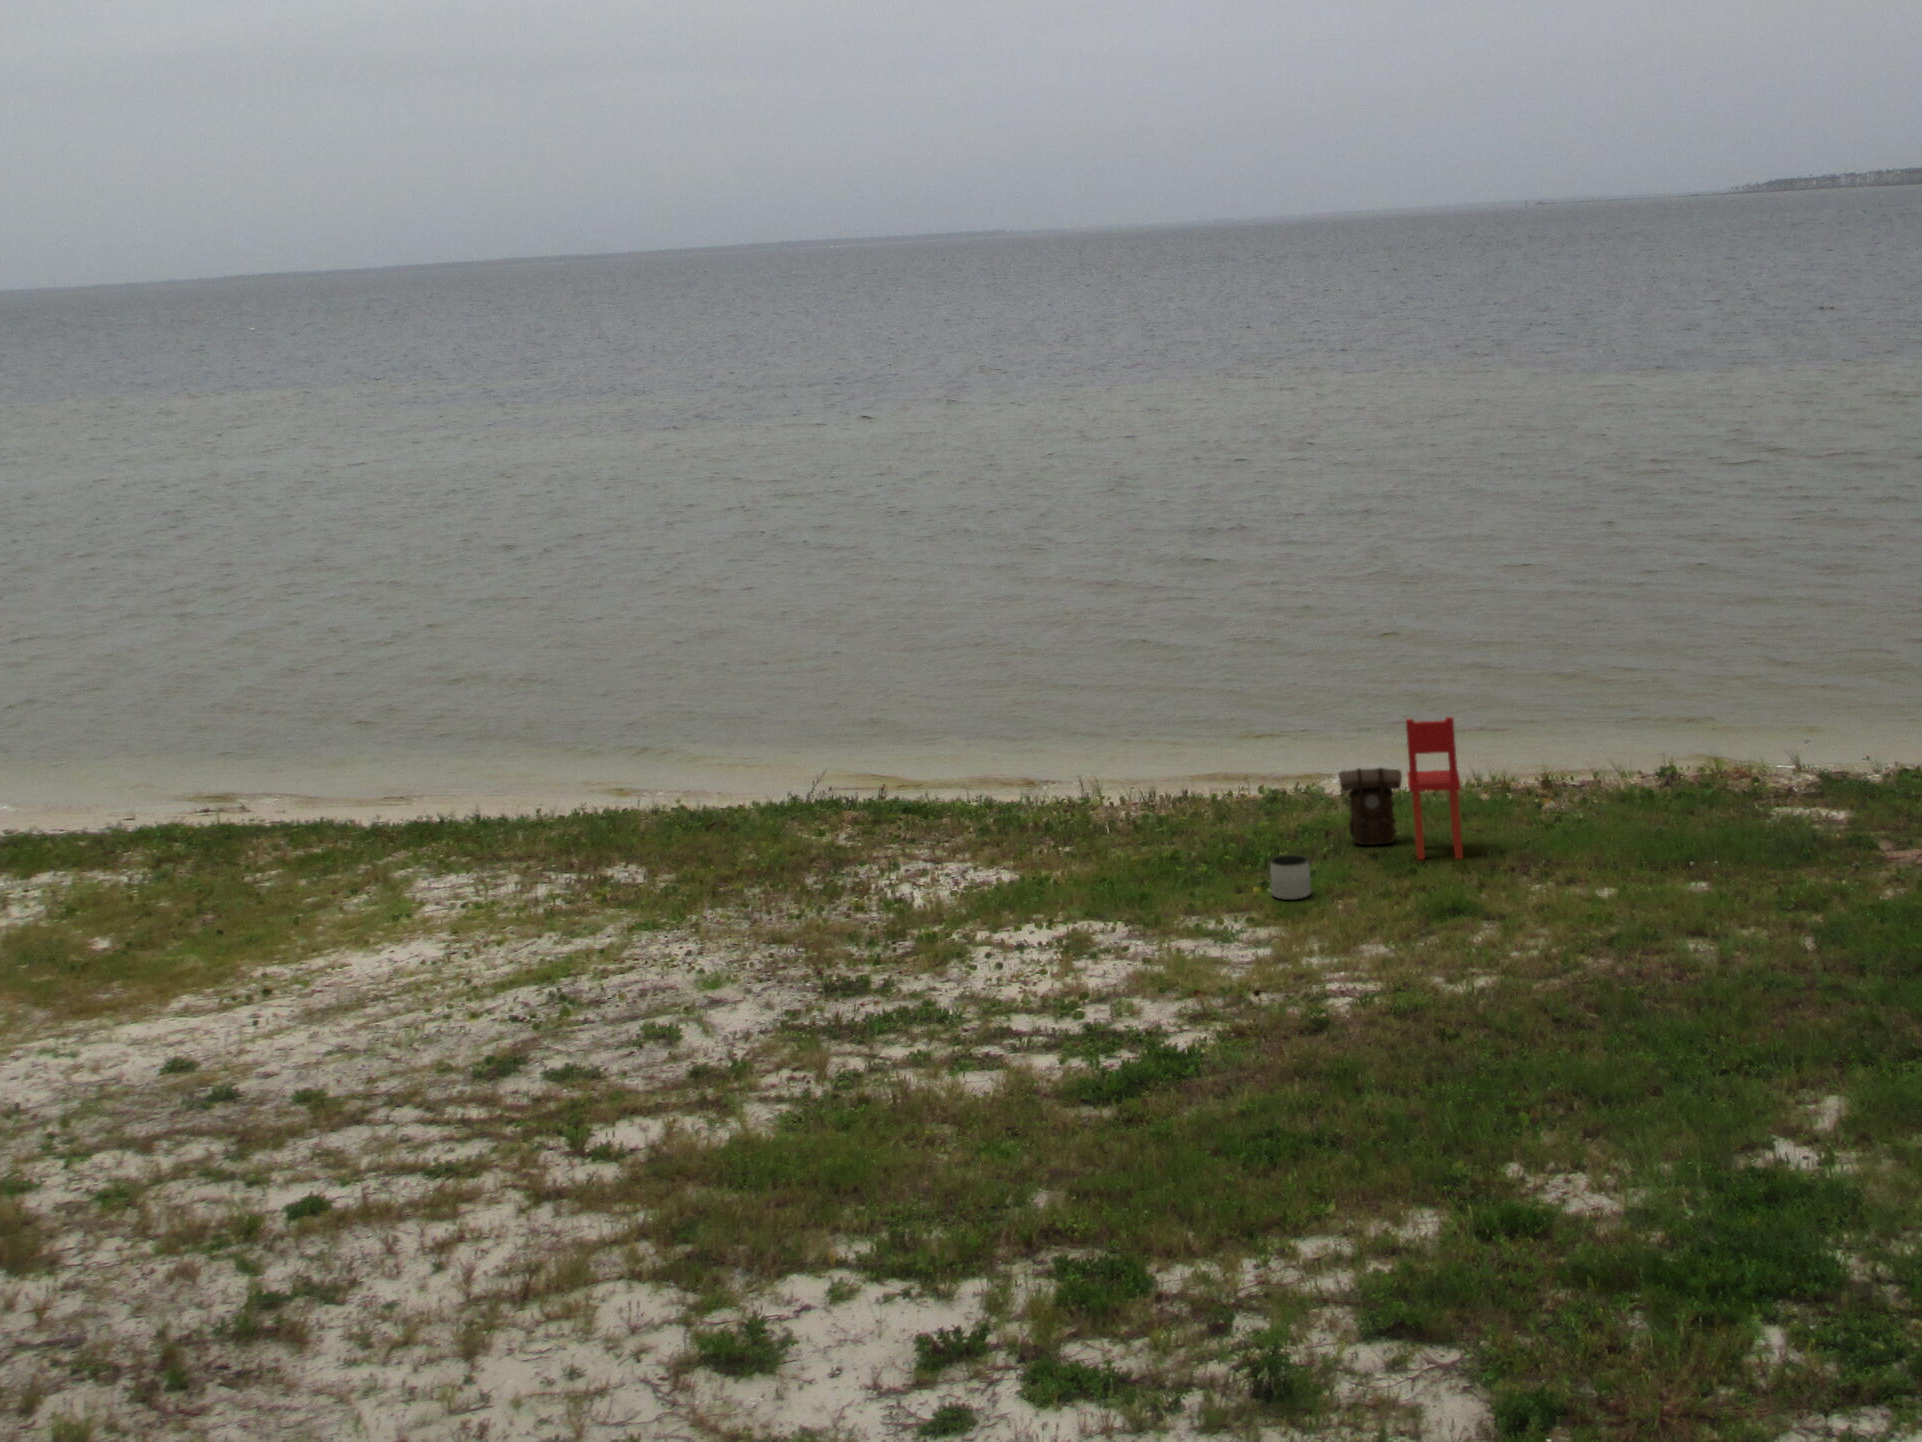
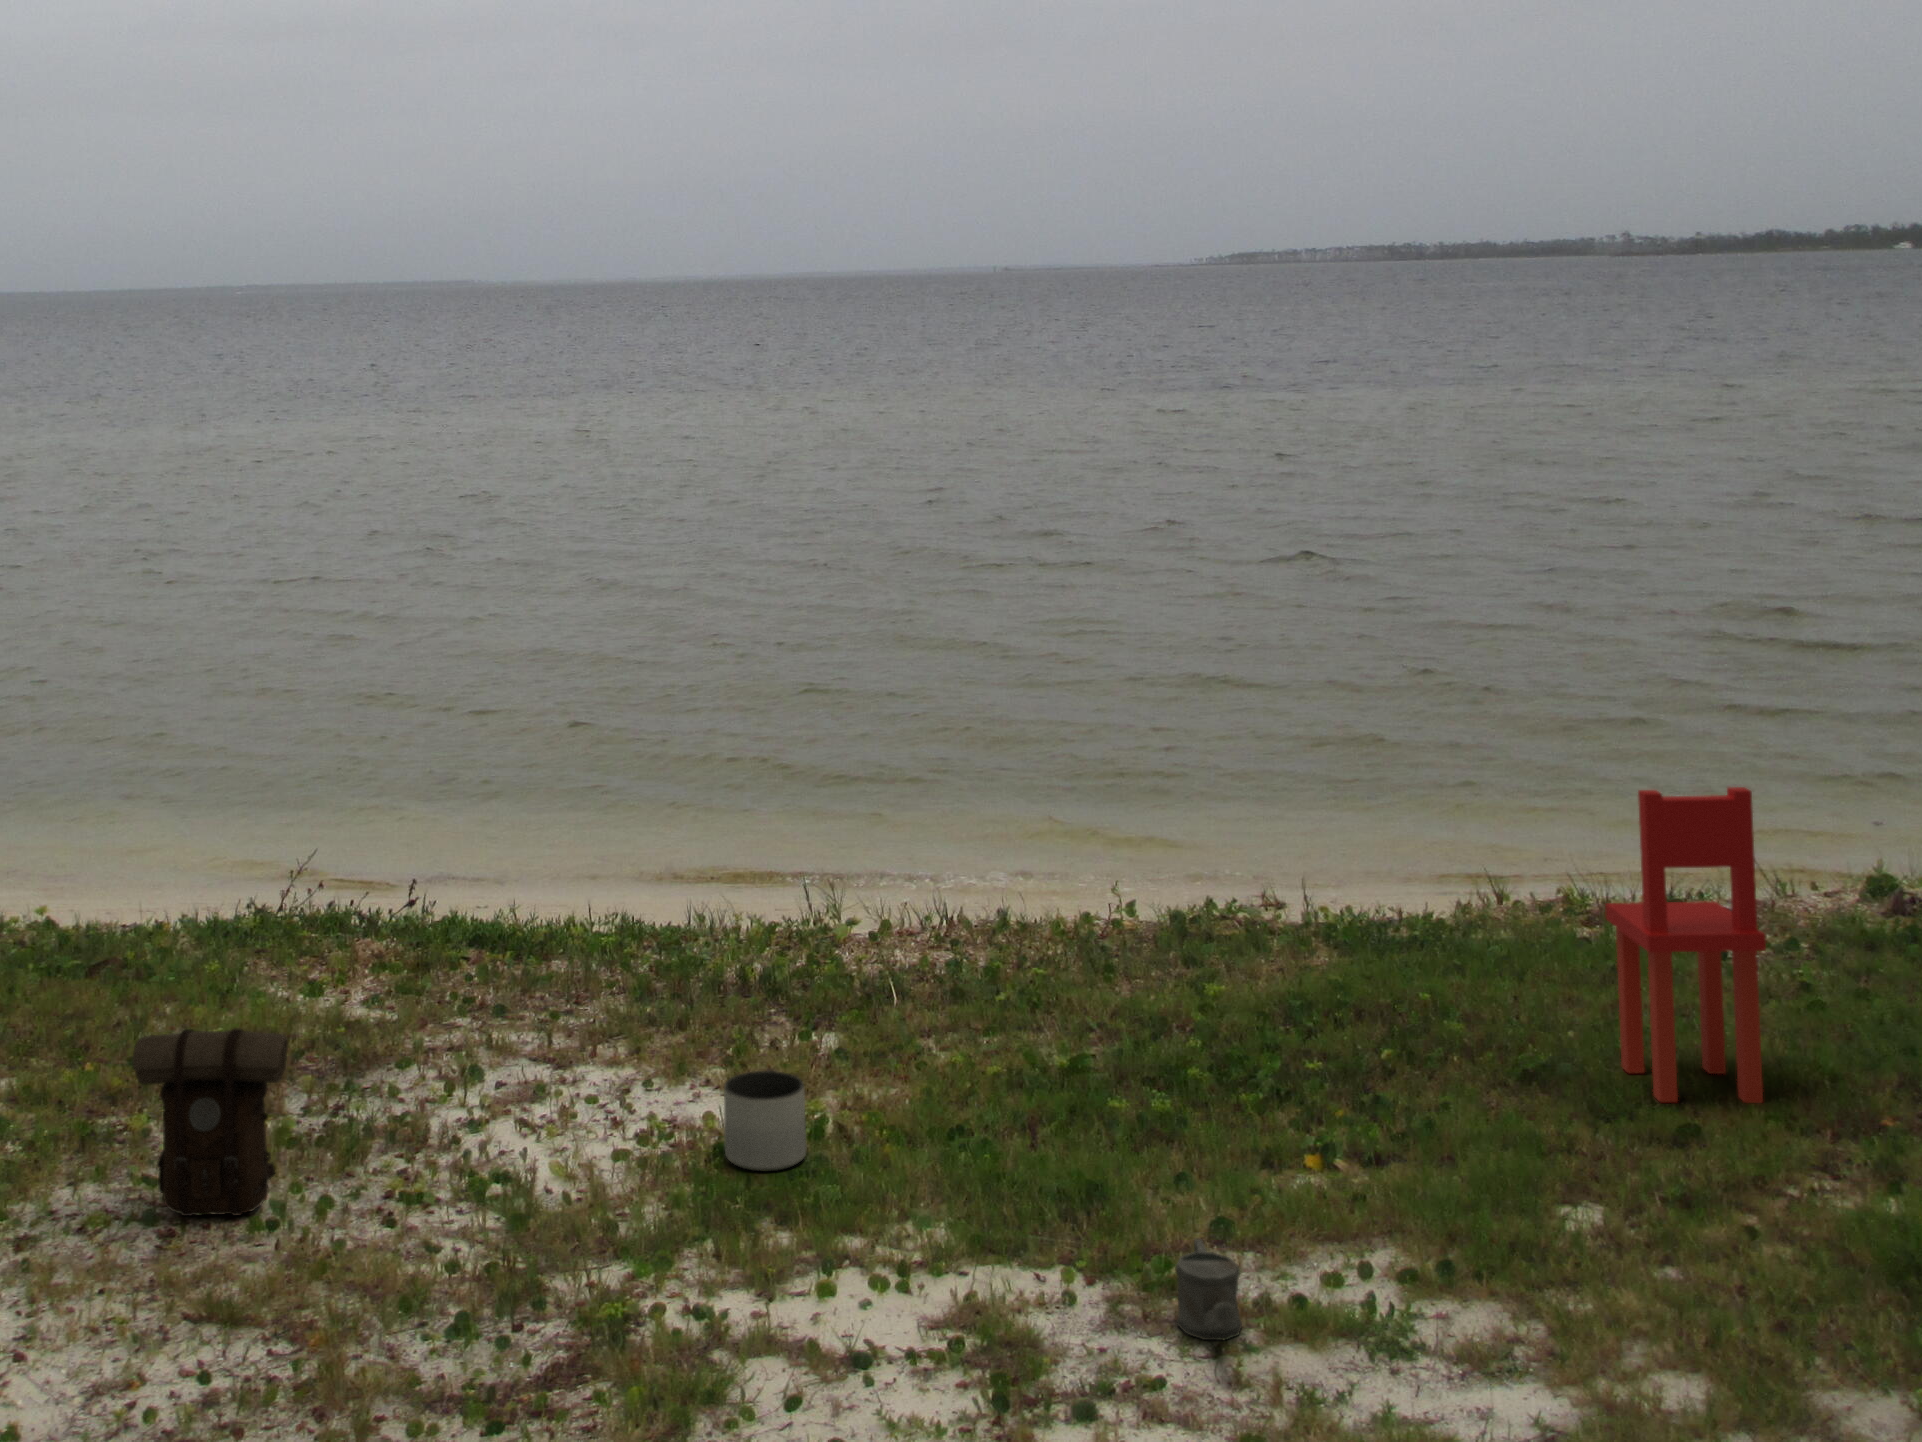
backpack: present [1338,768,1402,845] -> present [132,1029,288,1216]
planter: present [1270,855,1311,900] -> present [724,1071,806,1172]
watering can: none [1141,900,1167,934] -> present [1176,1239,1242,1340]

